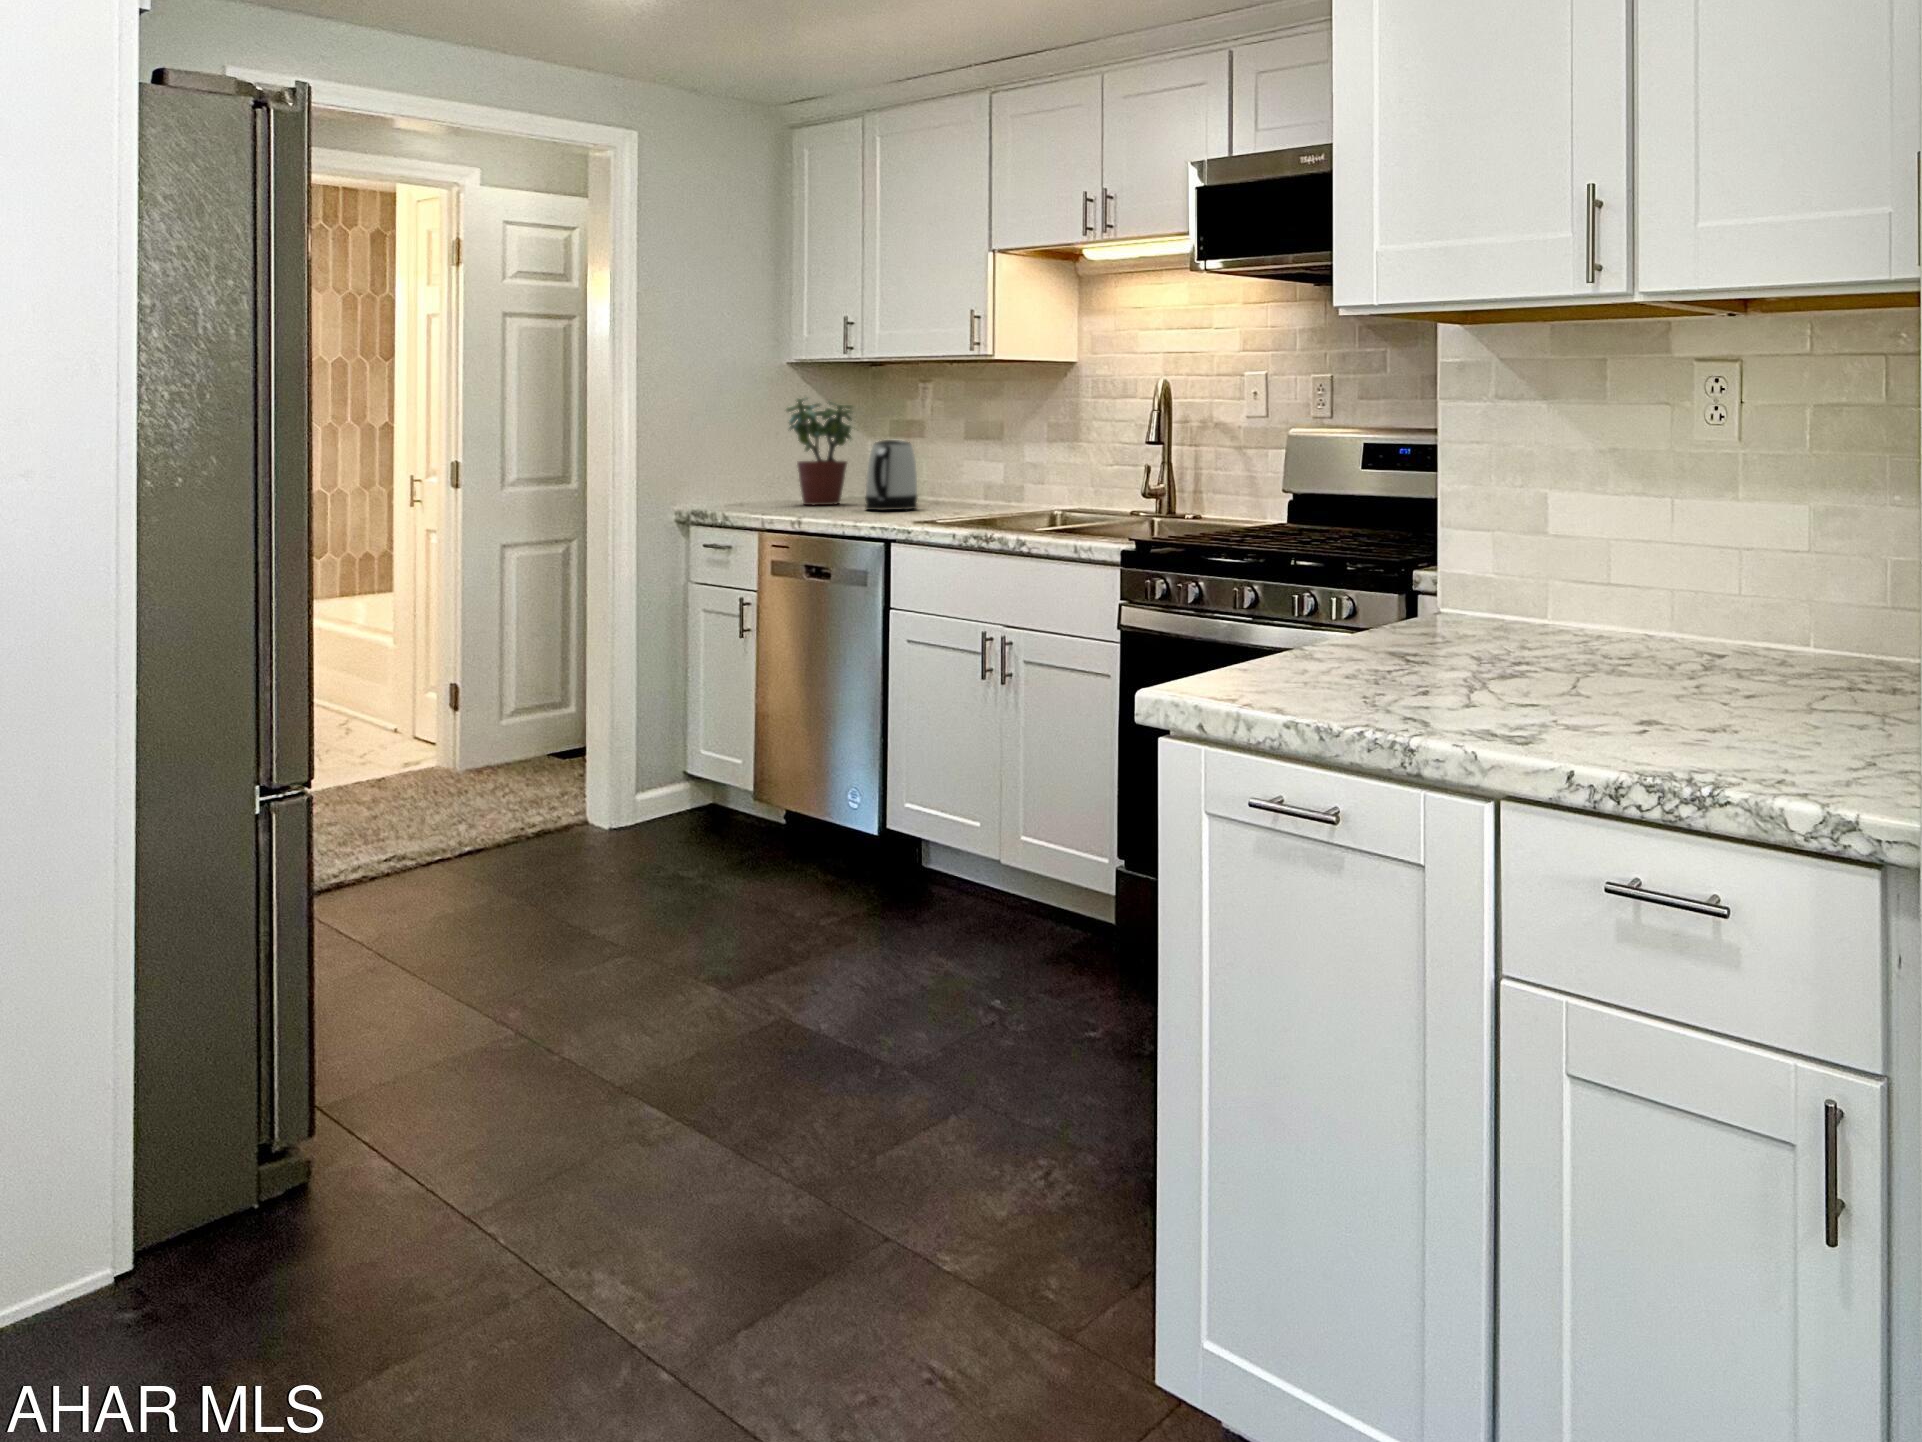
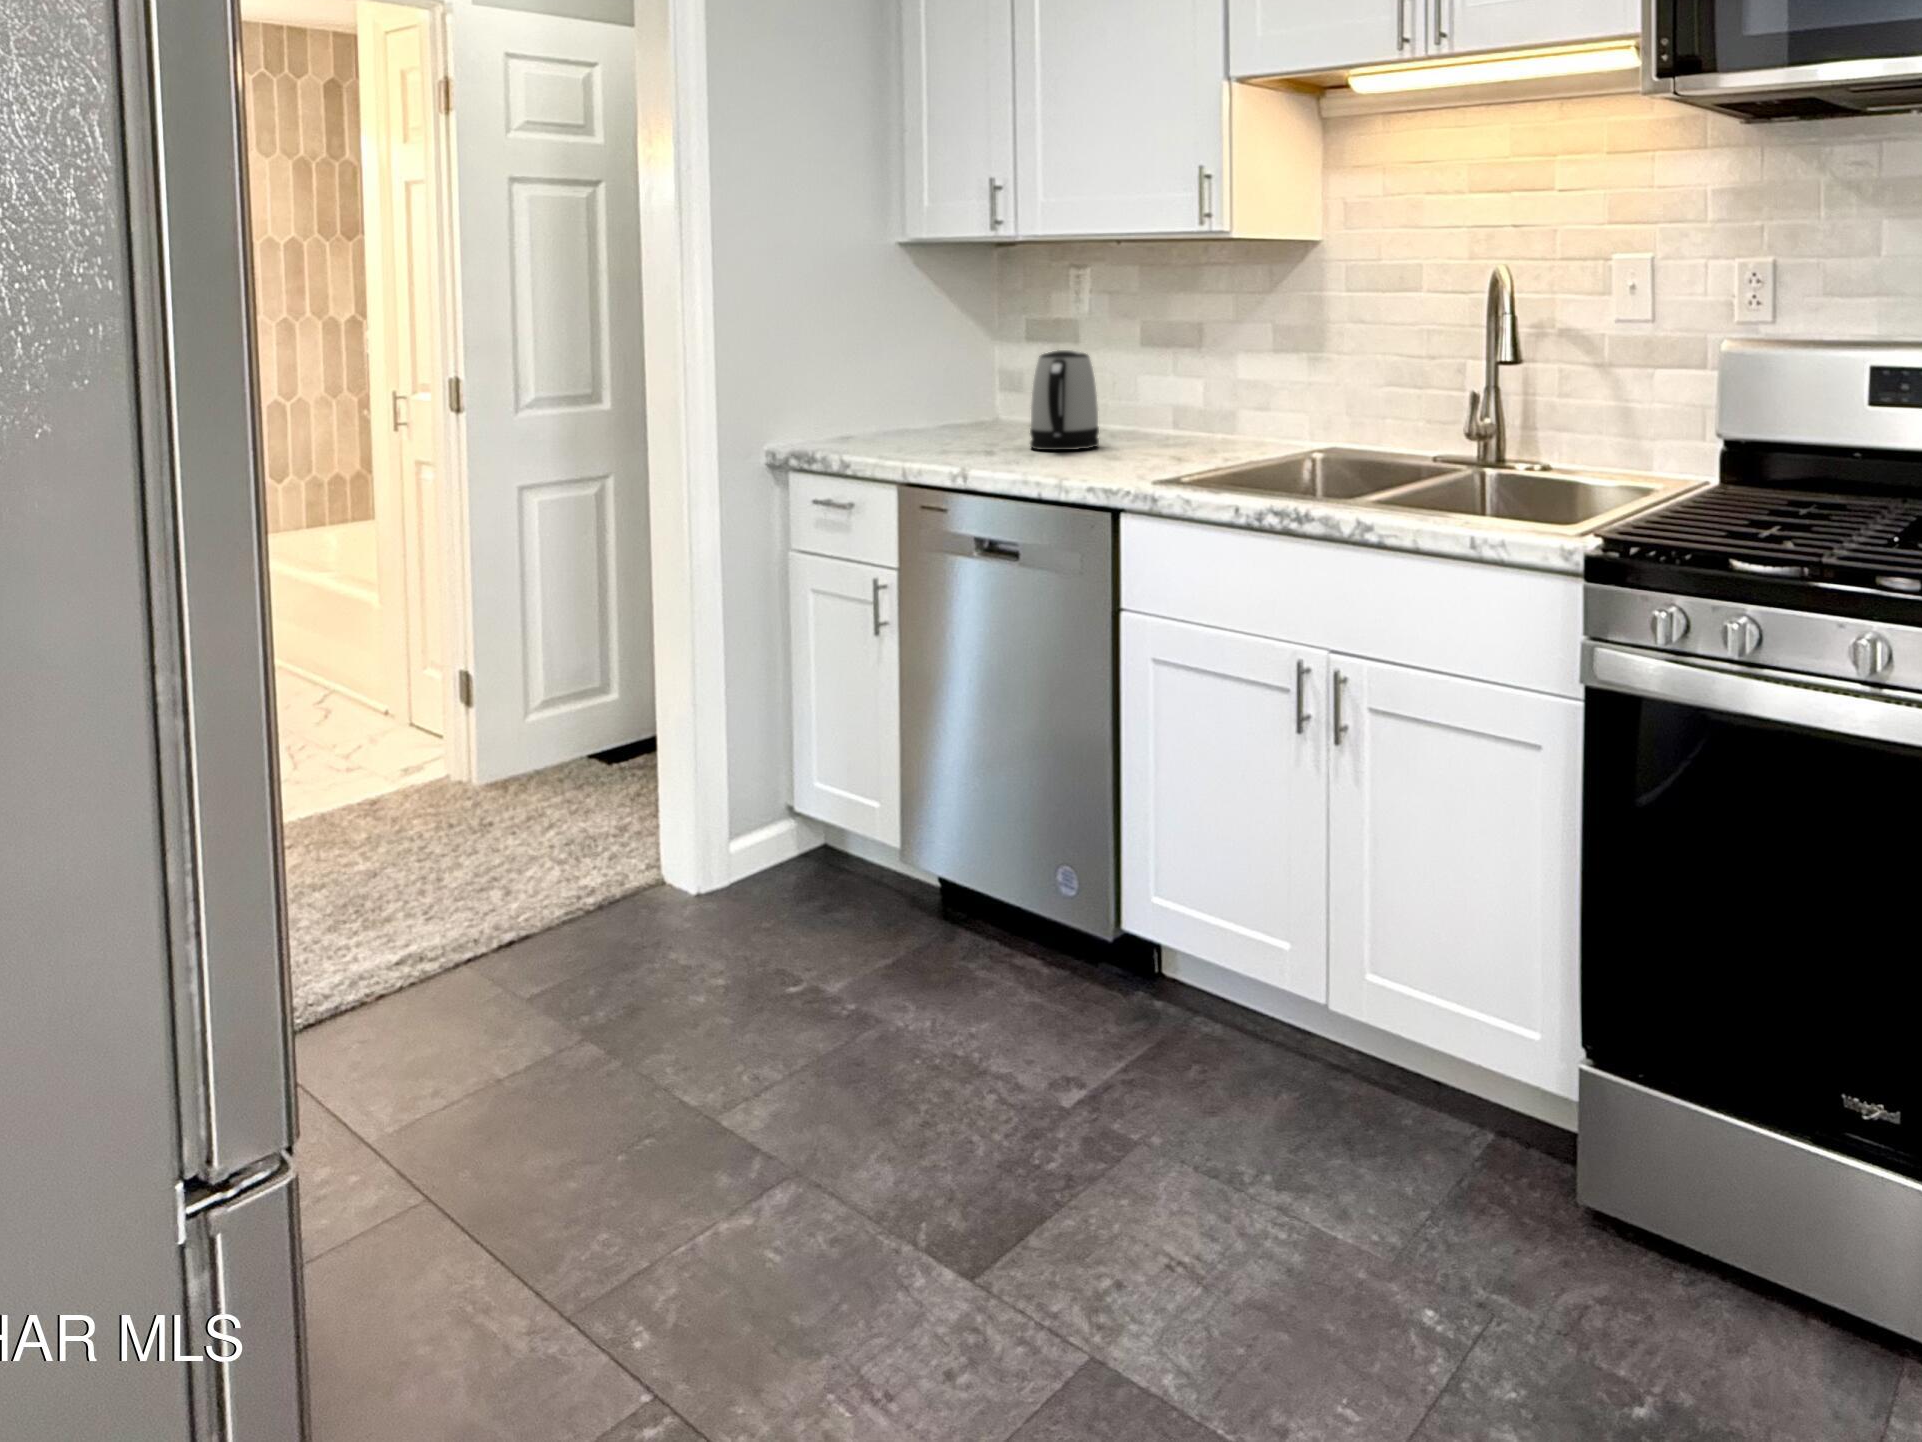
potted plant: present [786,398,852,505] -> none [911,290,1005,439]

